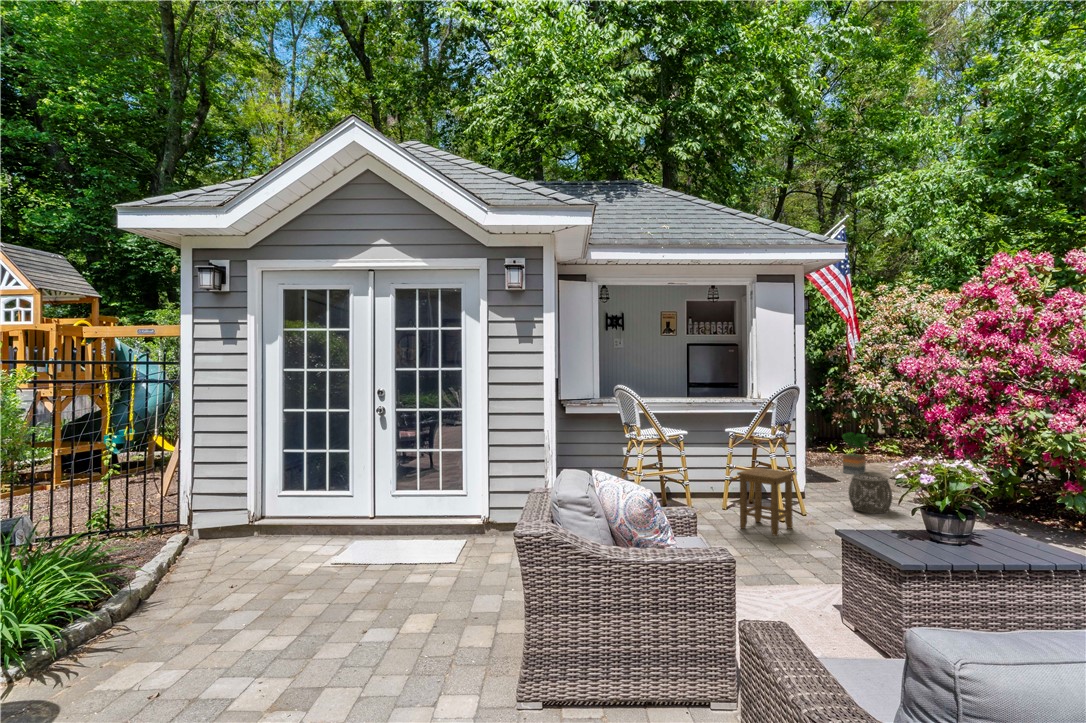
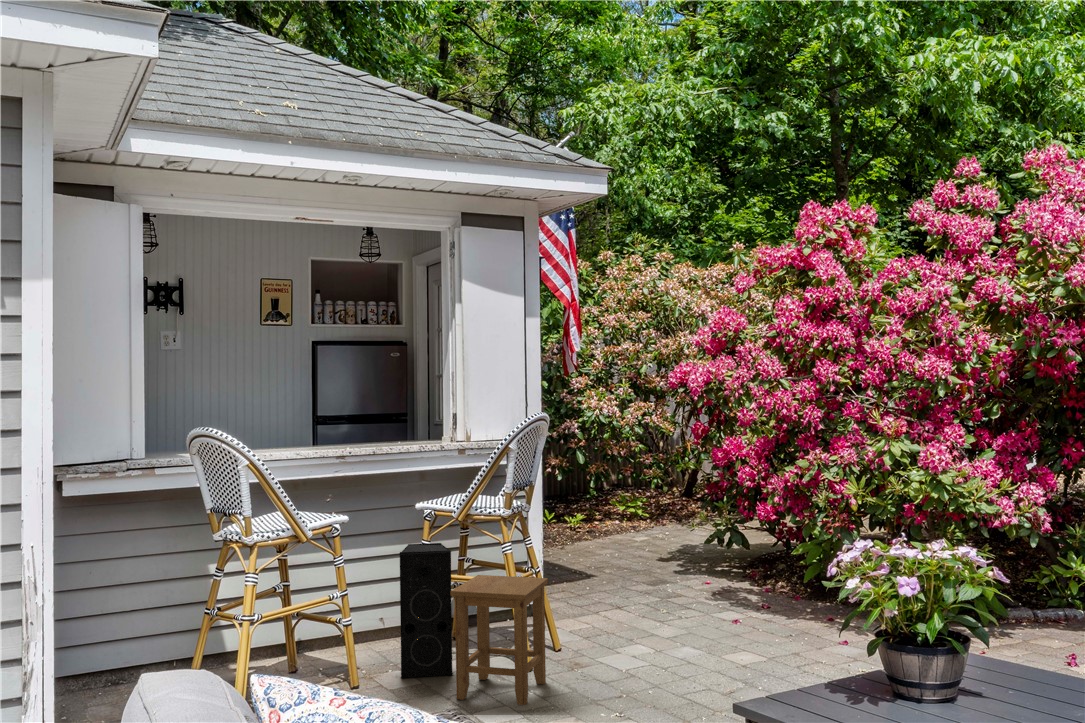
potted tree: present [843,432,869,475] -> none [575,489,620,560]
speaker: none [714,449,742,518] -> present [399,543,453,678]
woven basket: present [848,474,892,514] -> none [614,563,681,631]

